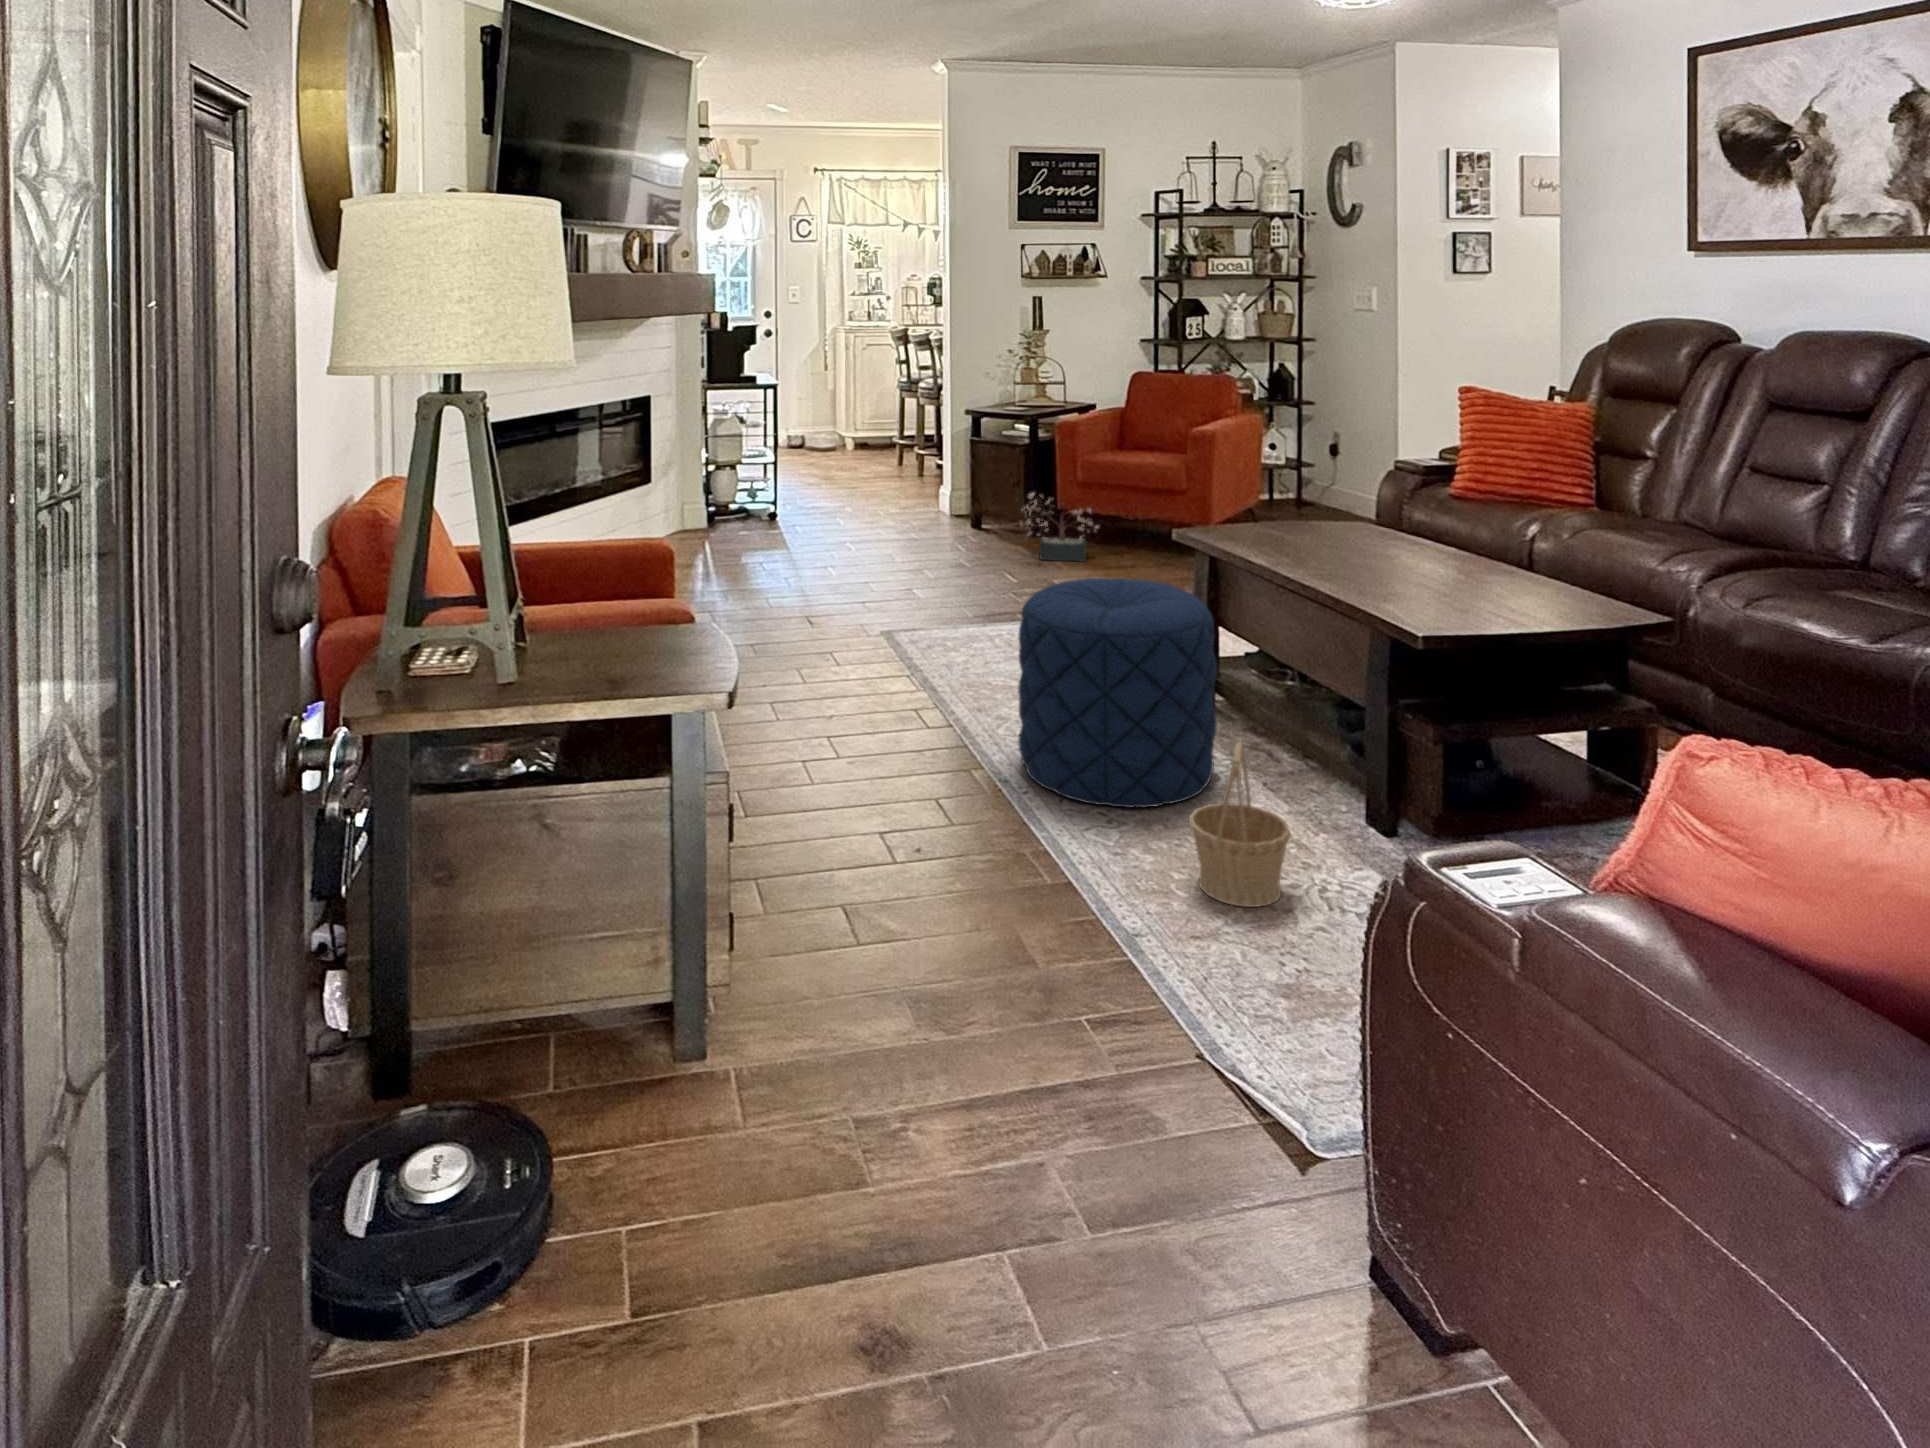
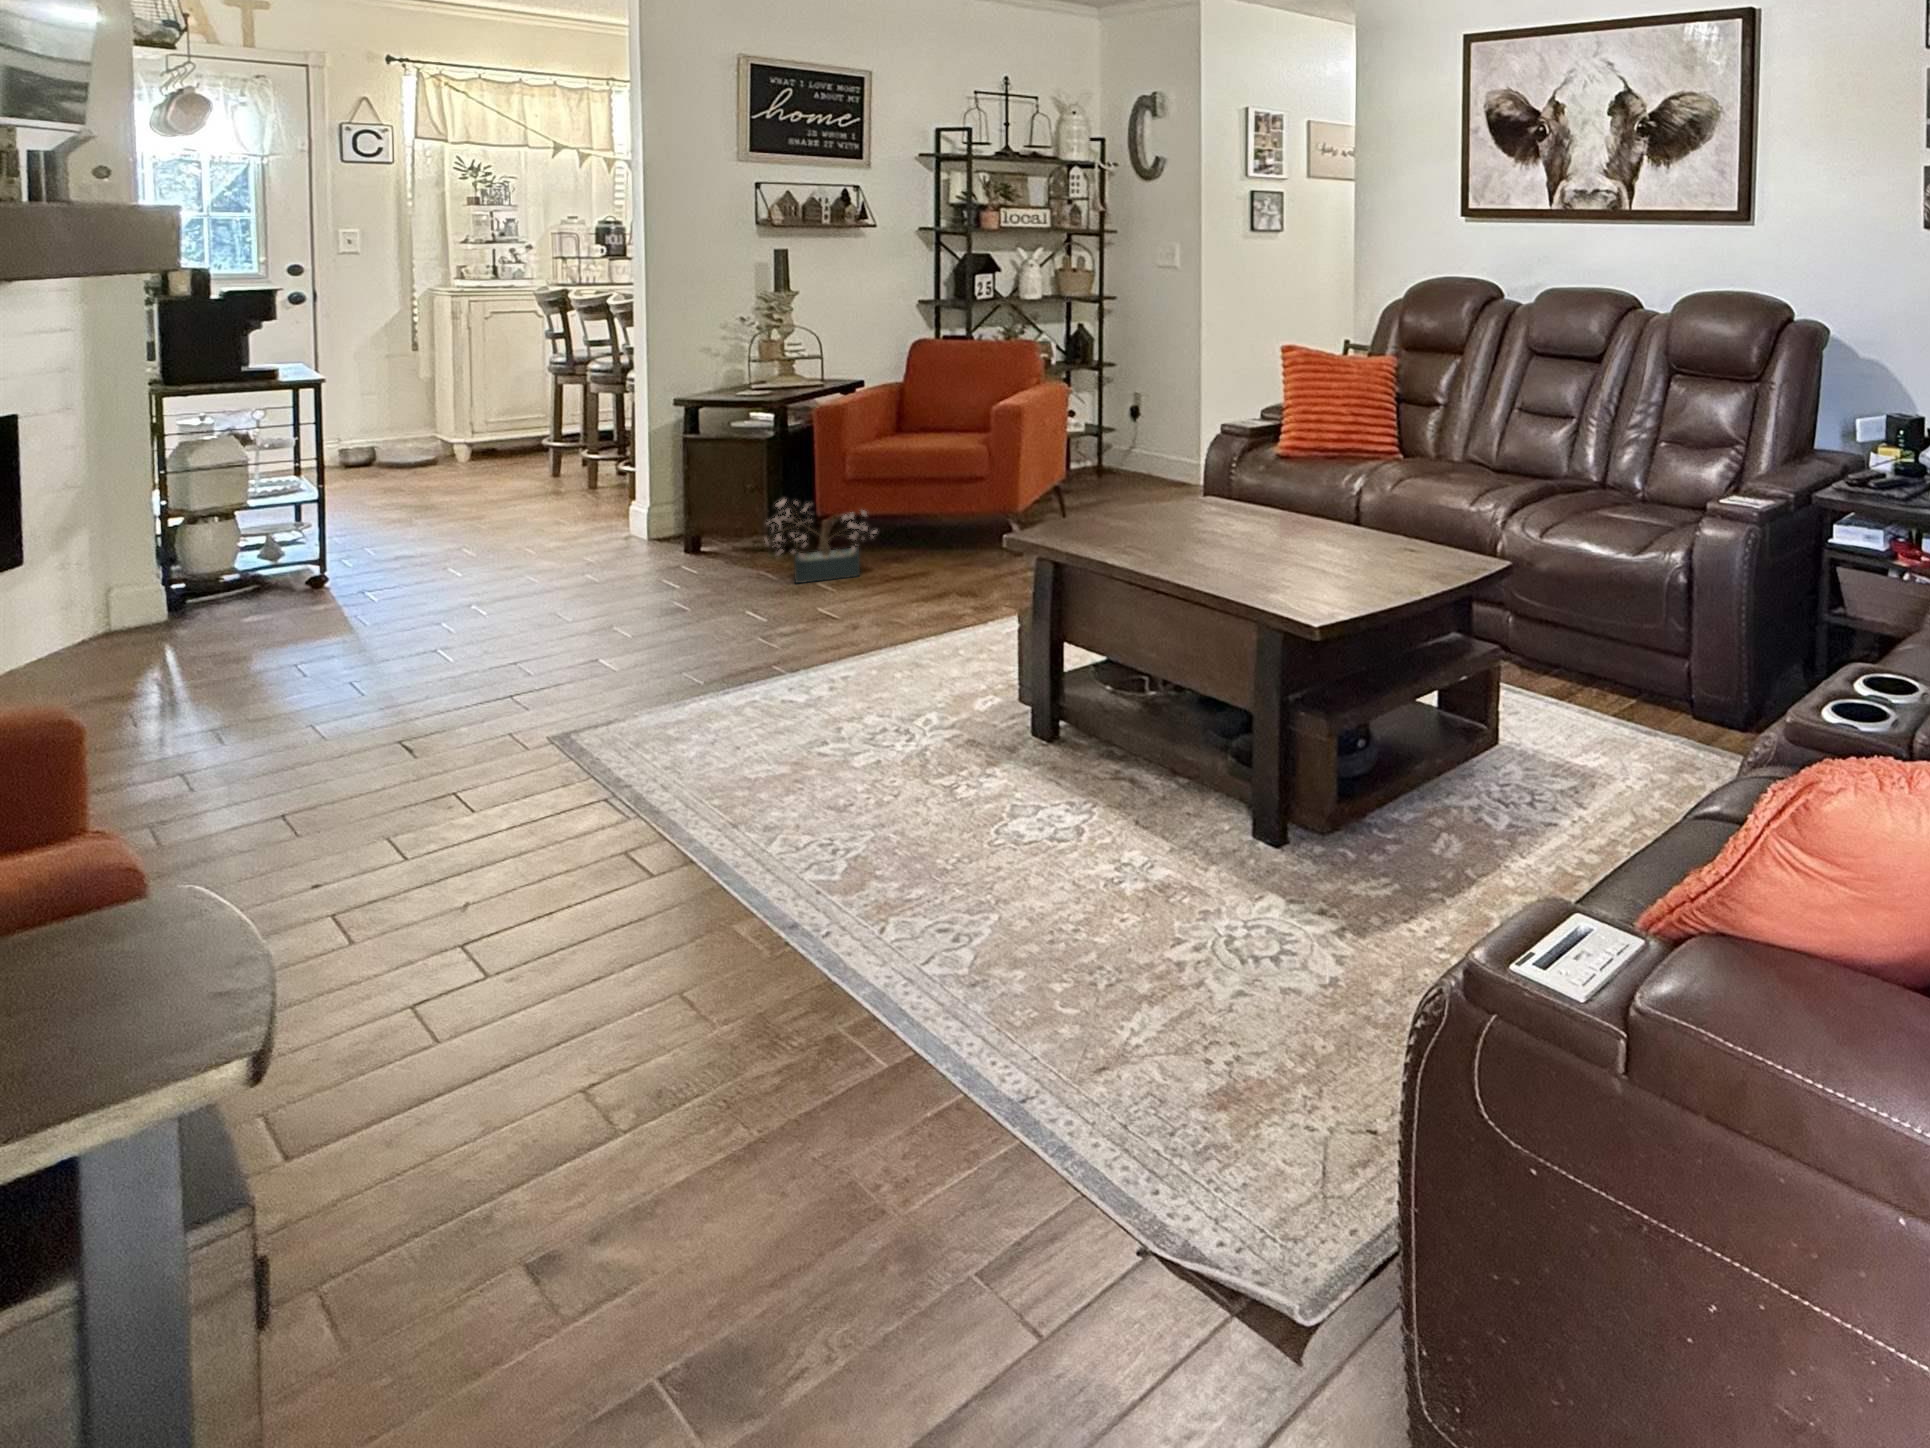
pouf: present [1018,578,1217,808] -> none [806,609,1078,921]
basket: present [1189,742,1291,907] -> none [1073,799,1198,1003]

